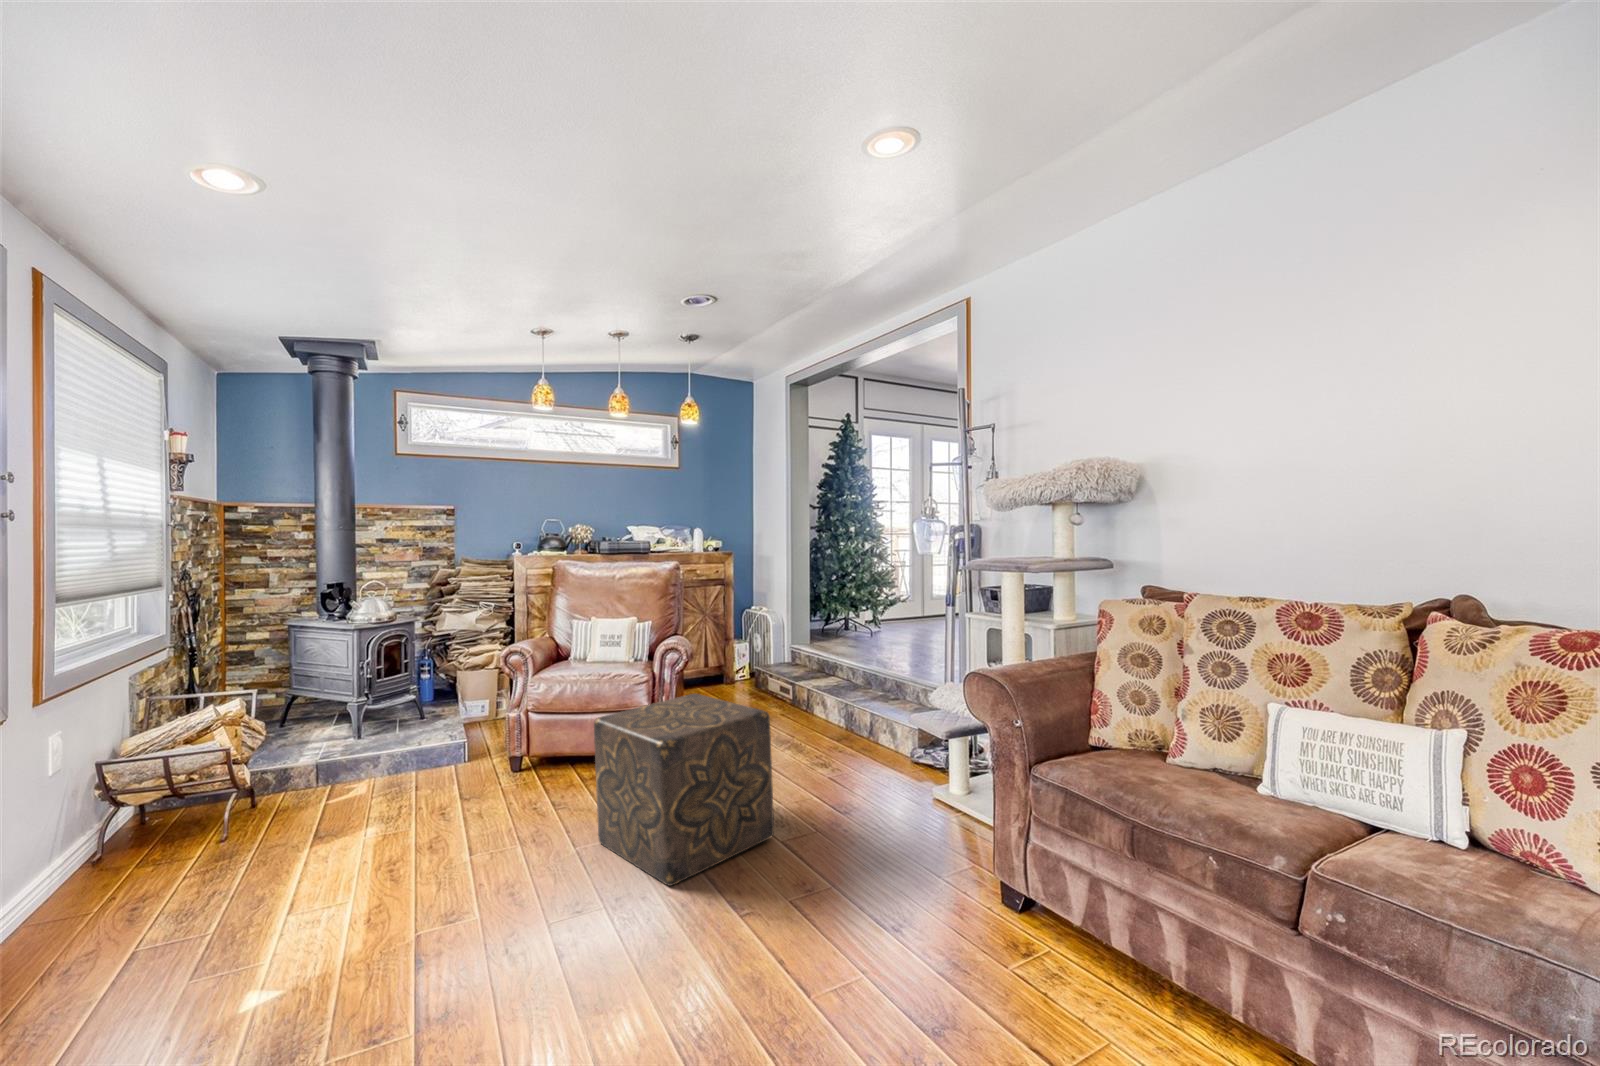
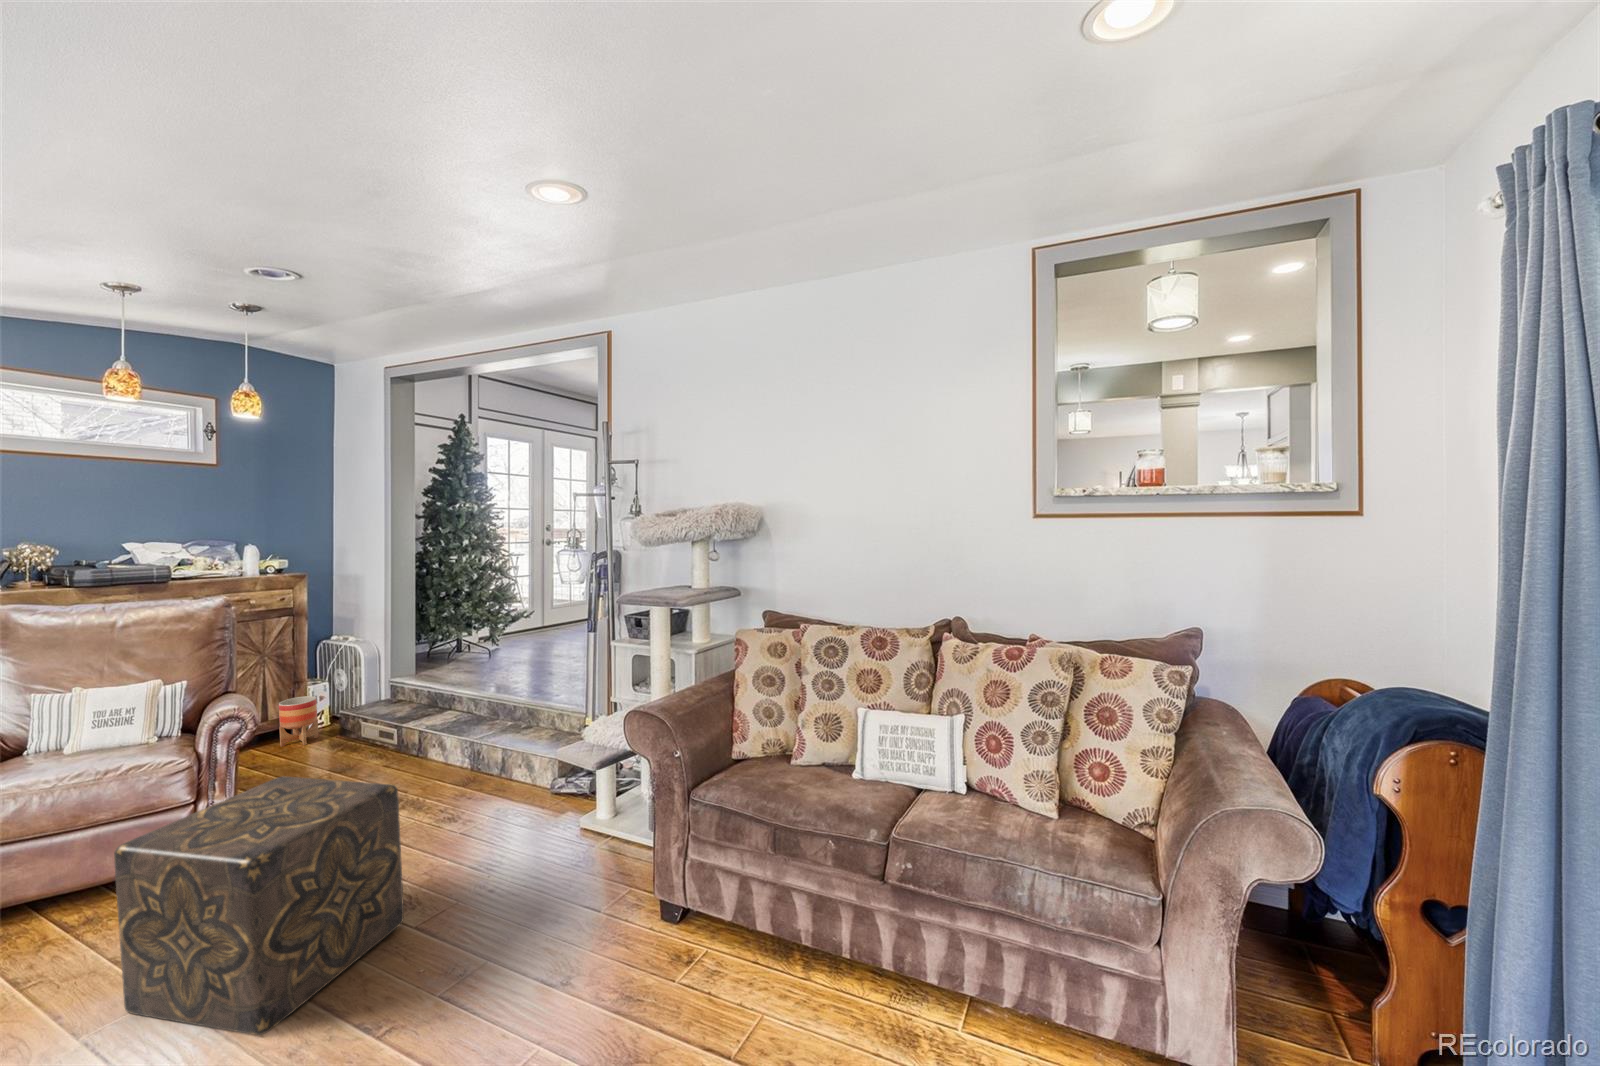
planter: none [713,652,740,691] -> present [279,696,319,747]

